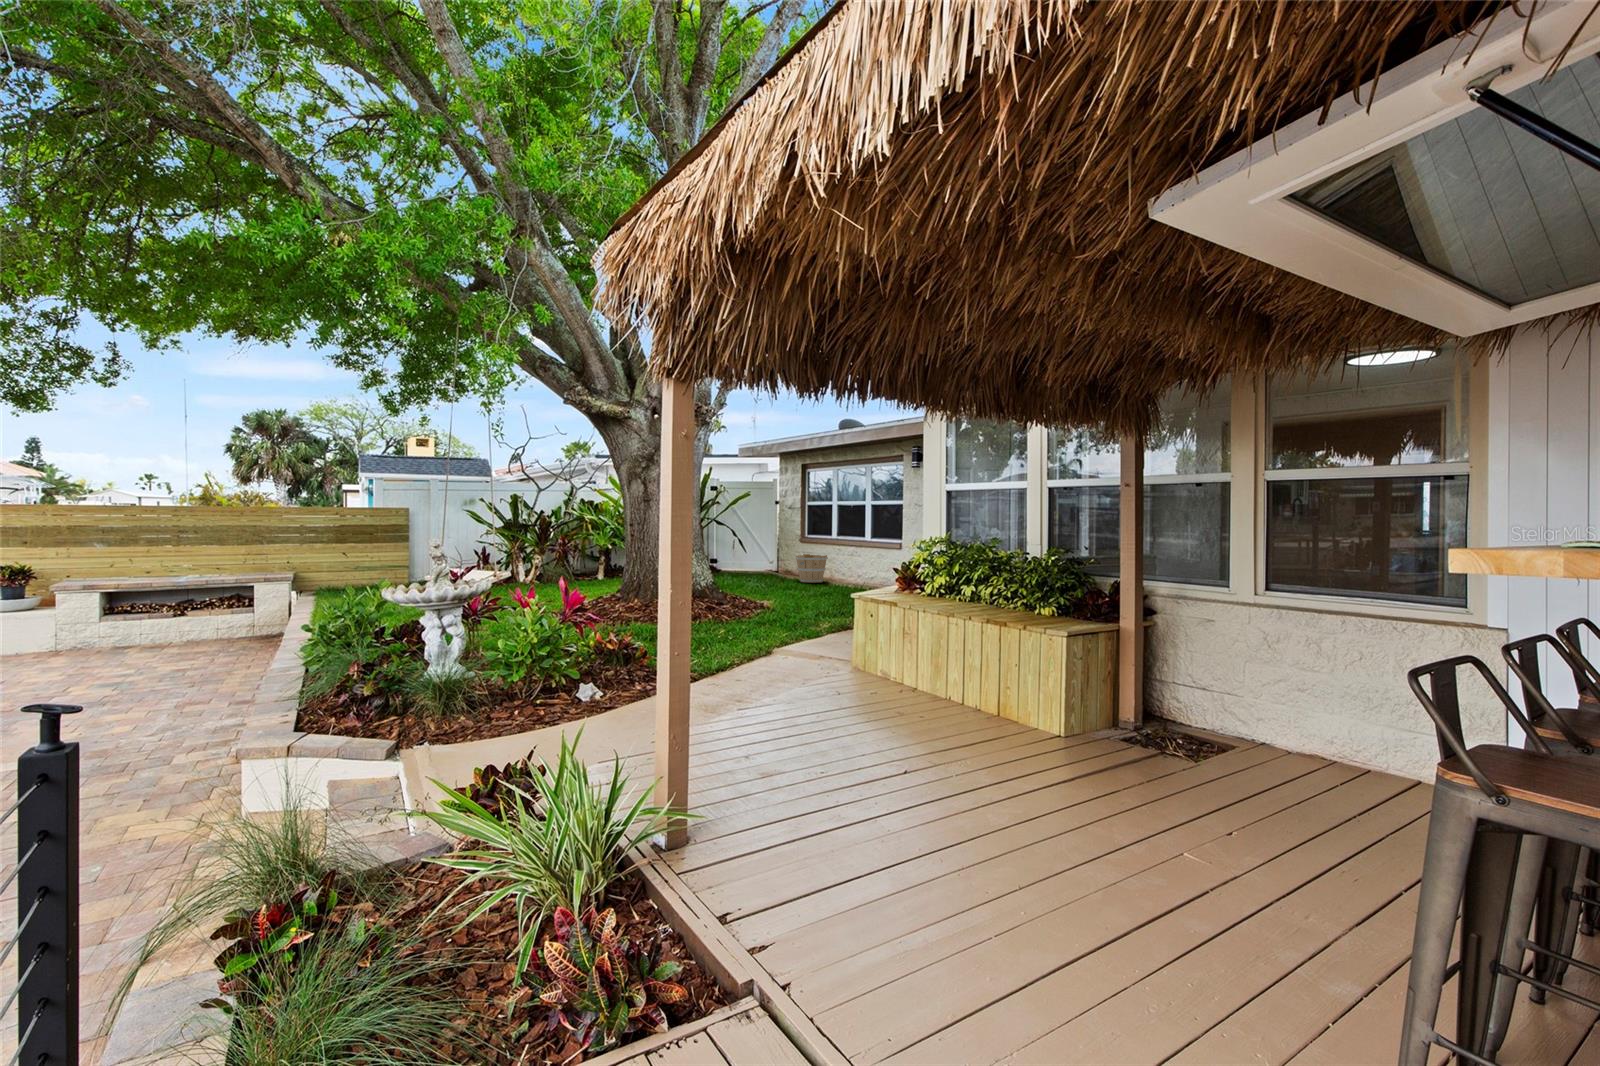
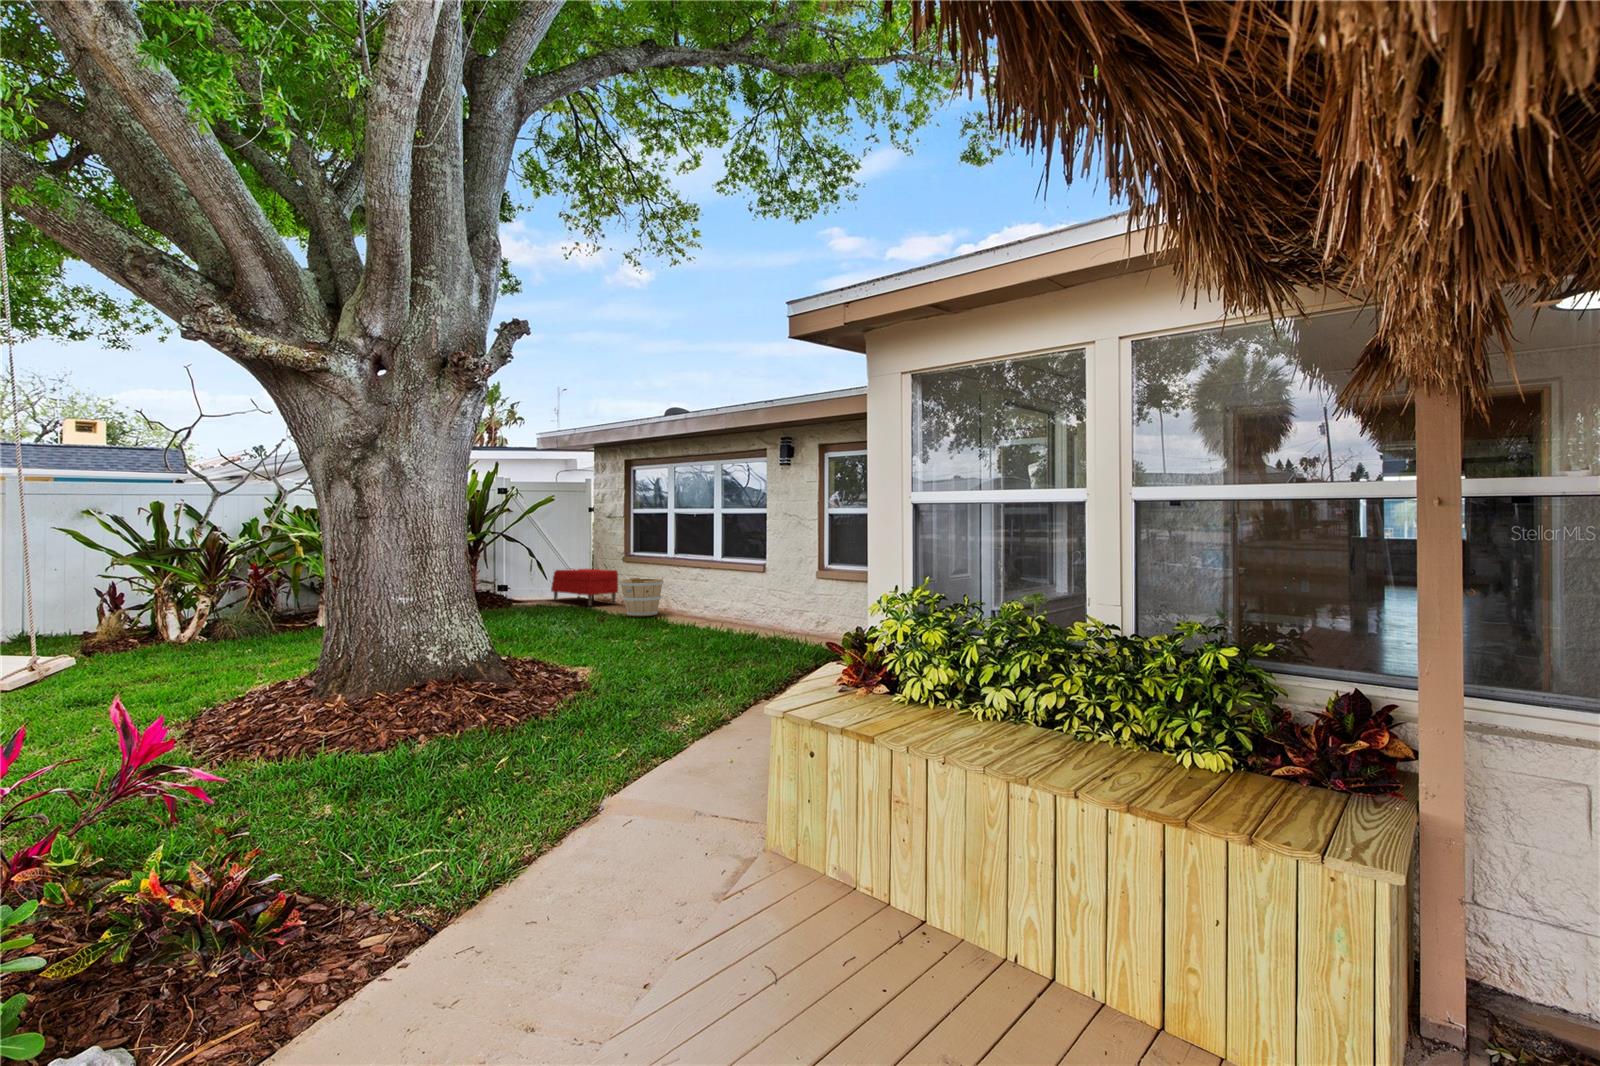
bench: none [744,547,794,575] -> present [551,568,618,606]

